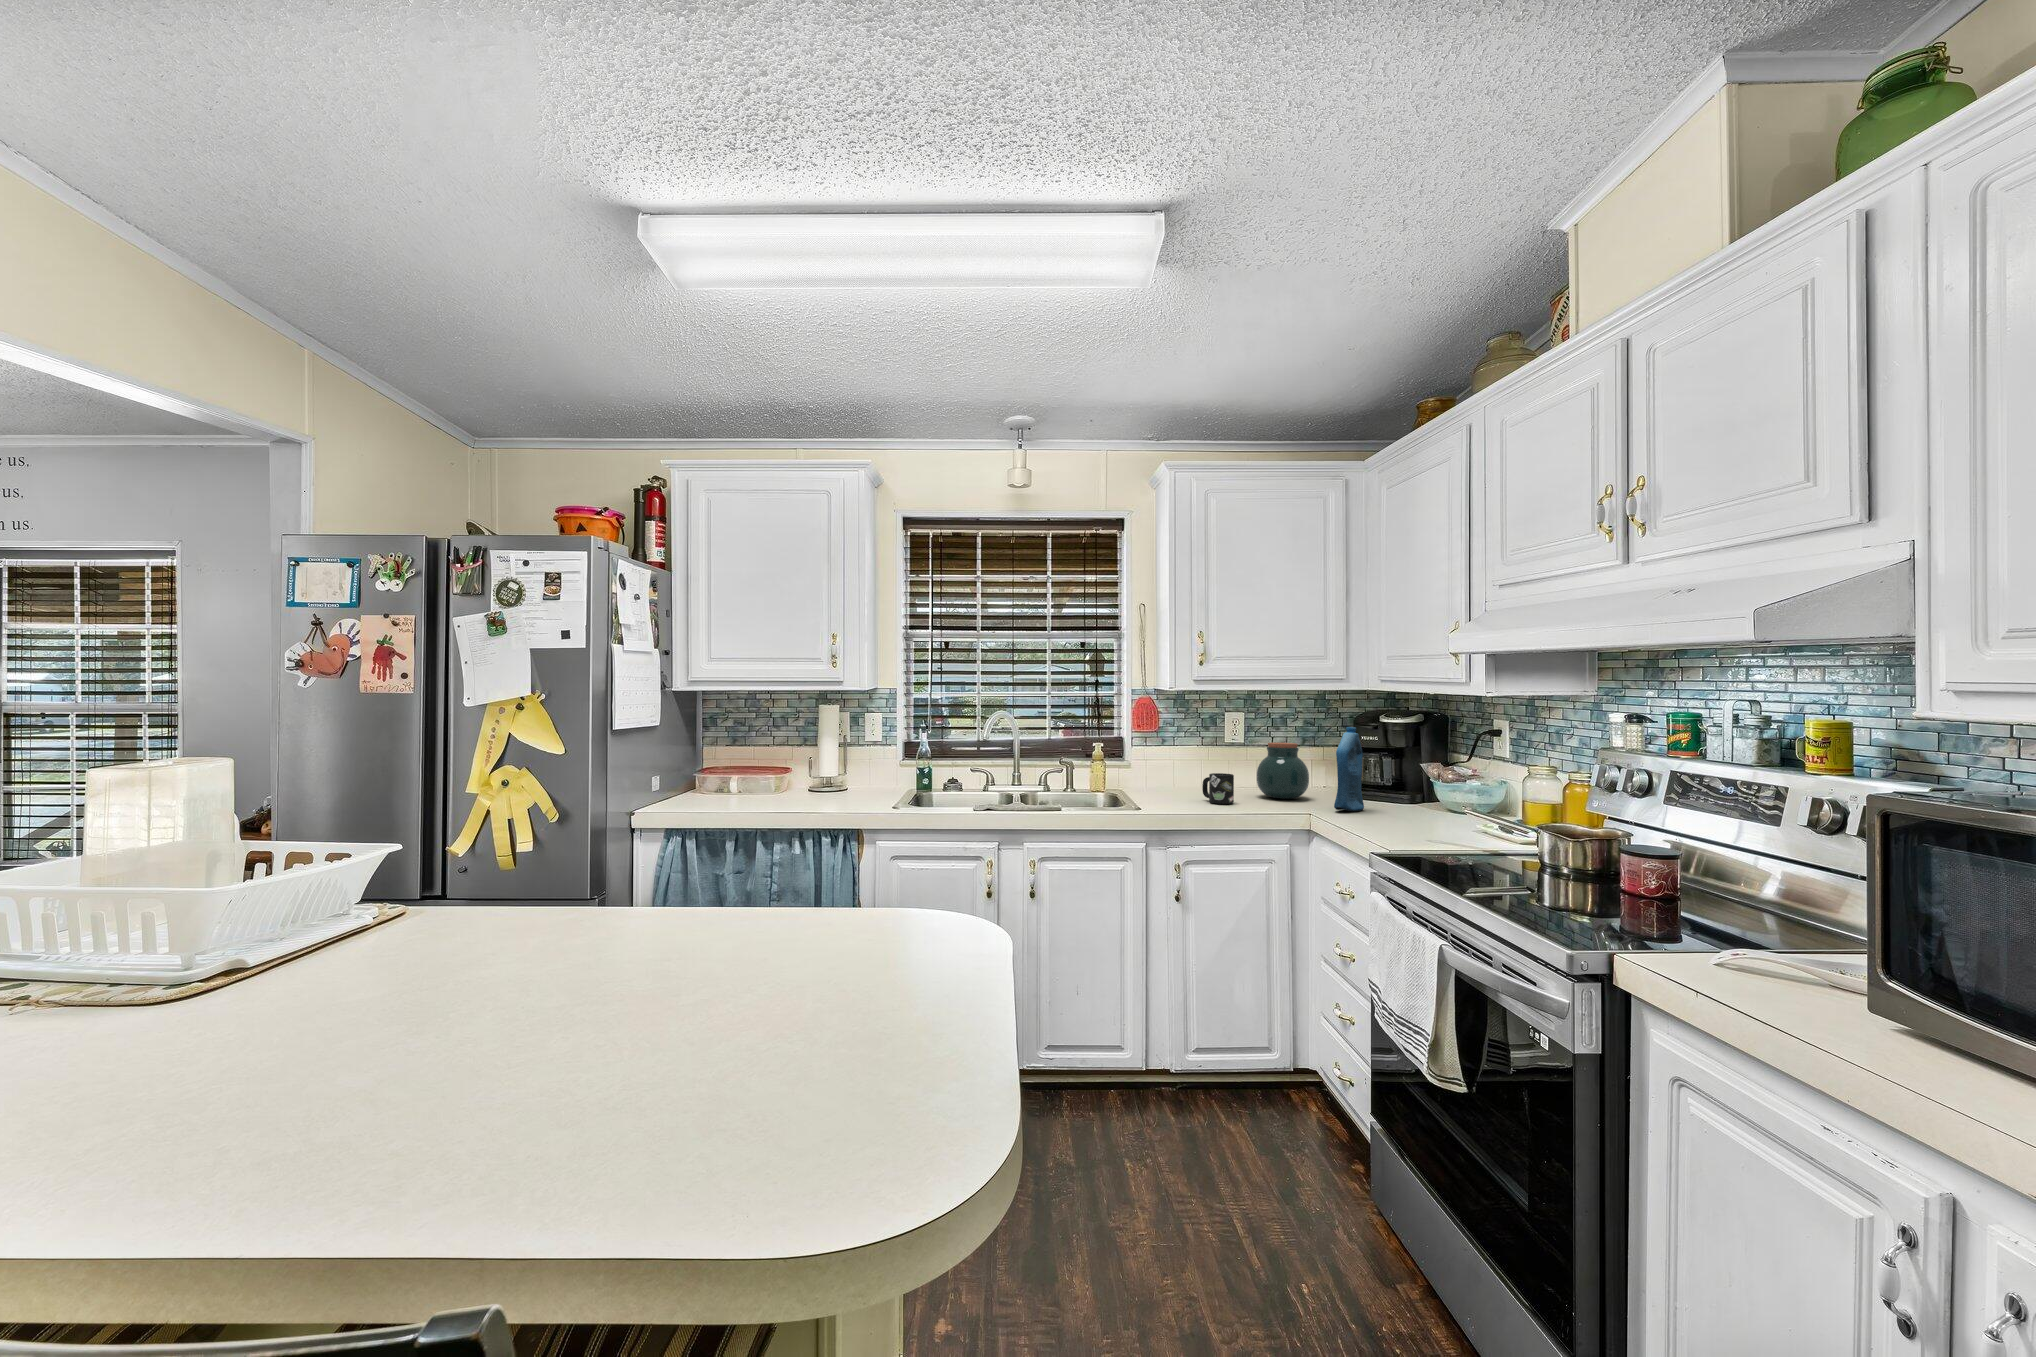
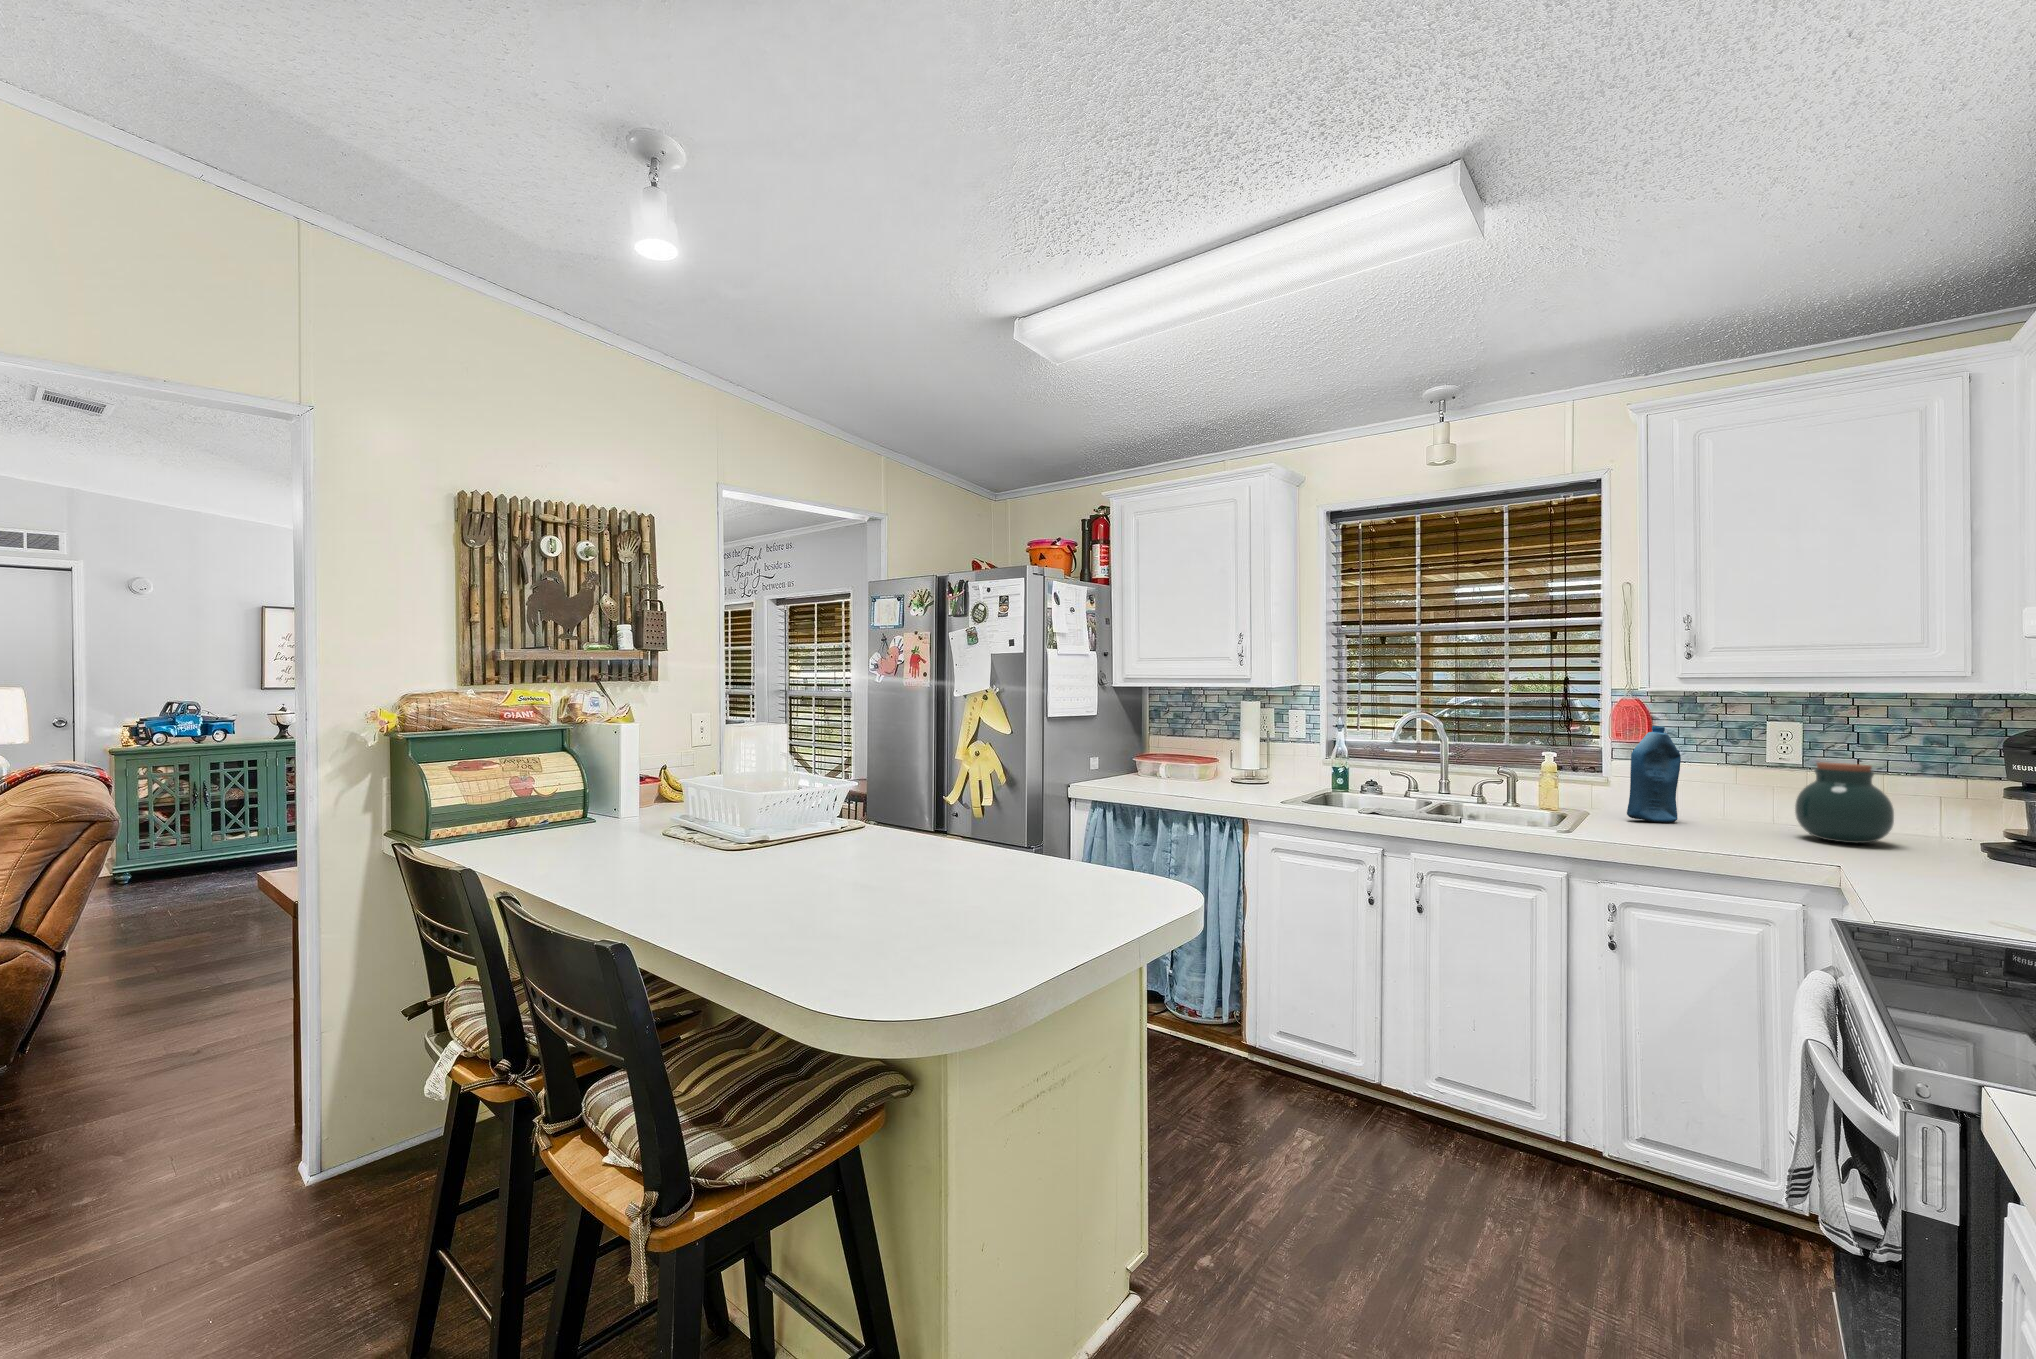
bottle: present [1334,727,1364,811] -> present [1627,726,1681,823]
mug: present [1202,773,1234,804] -> none [1689,797,1735,838]

